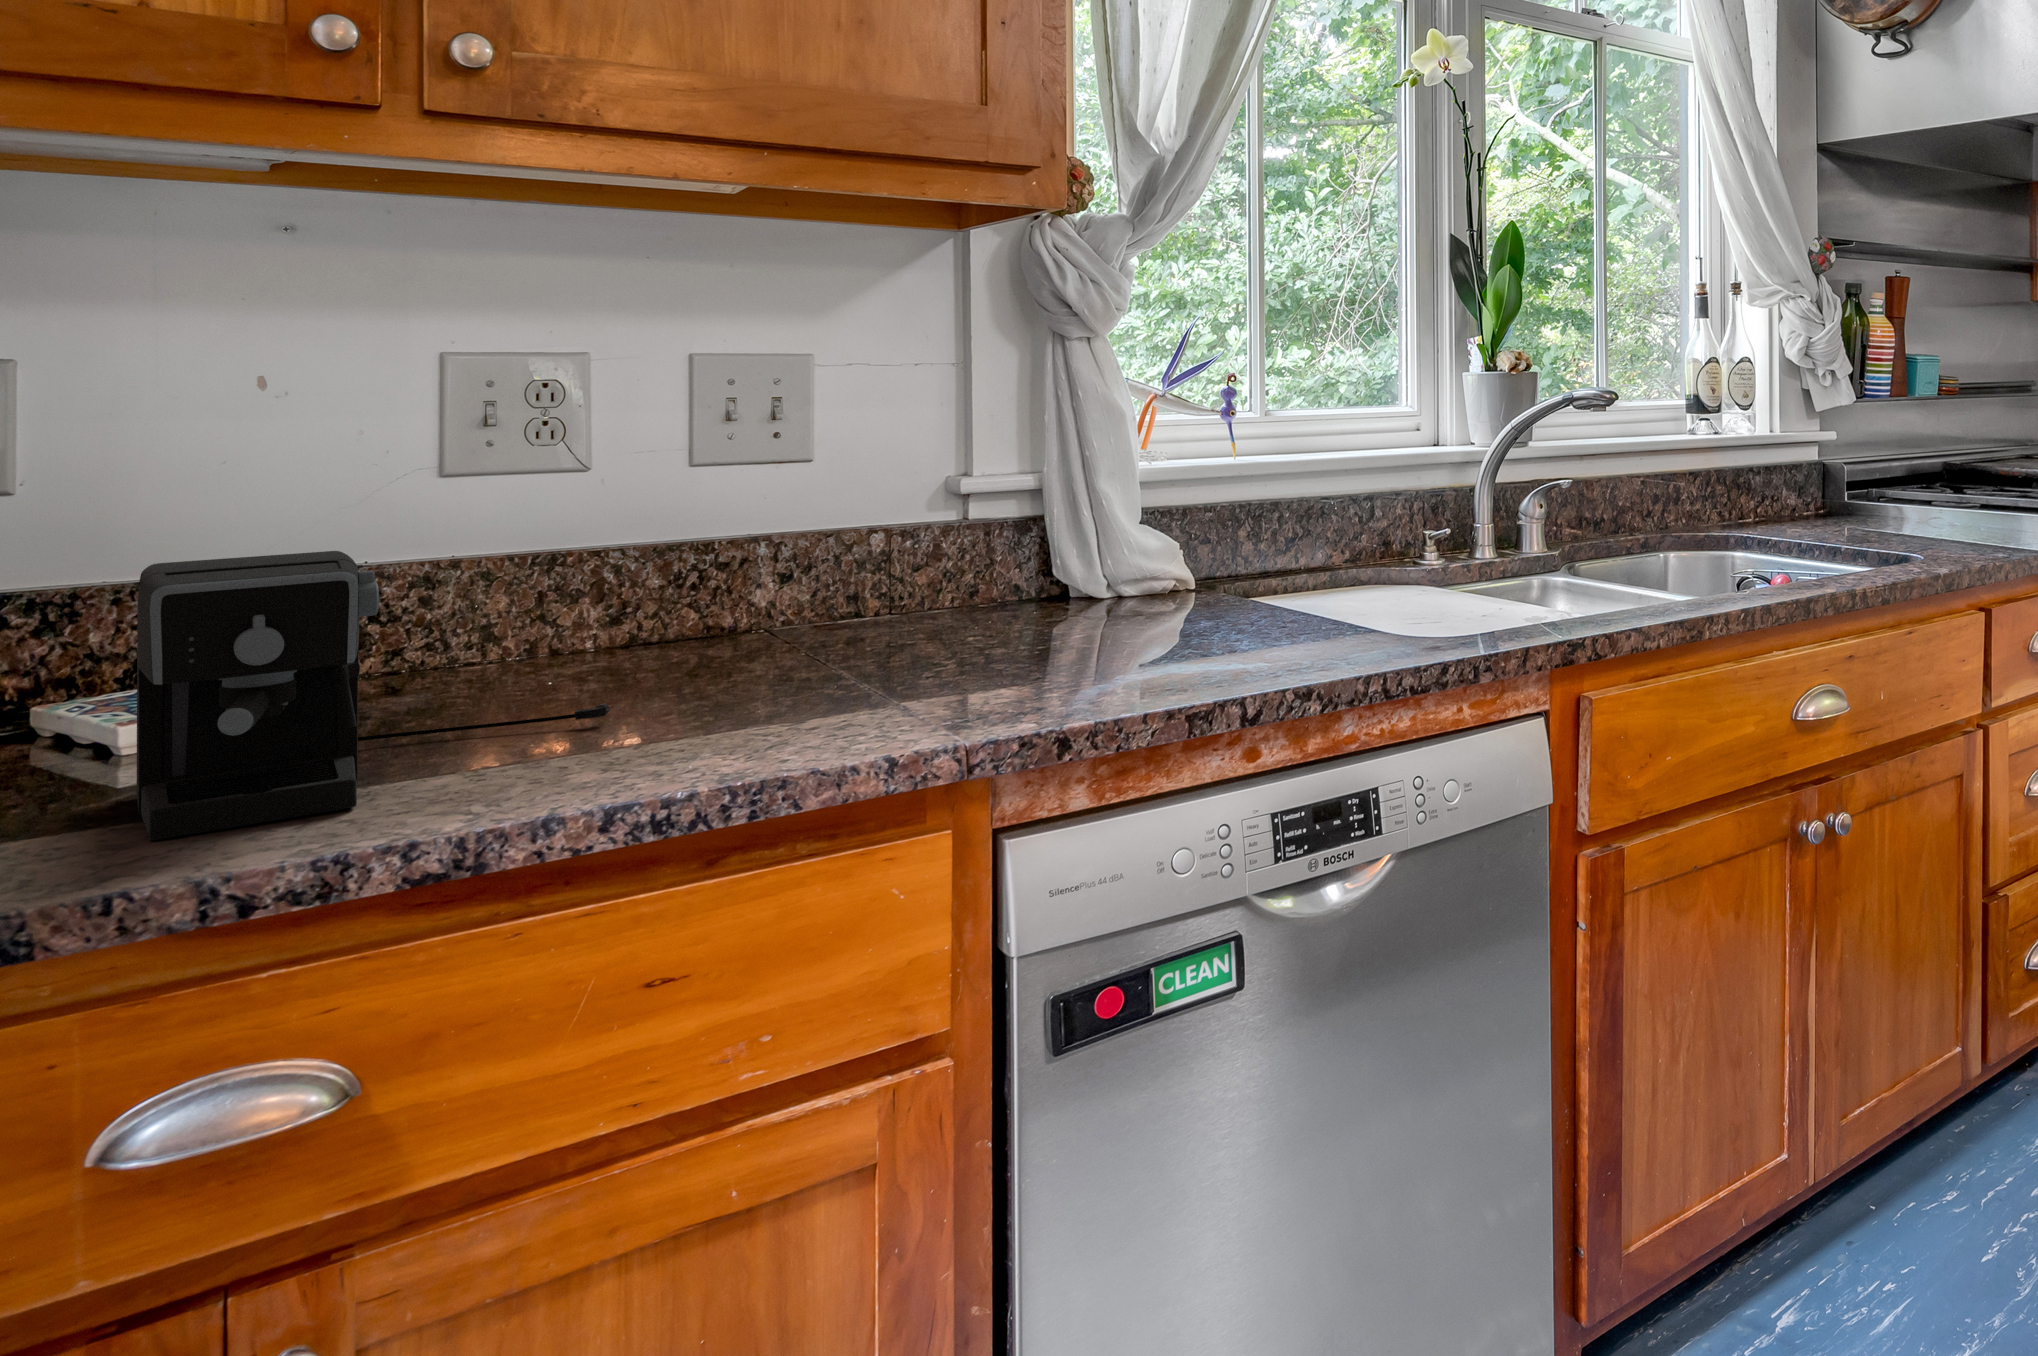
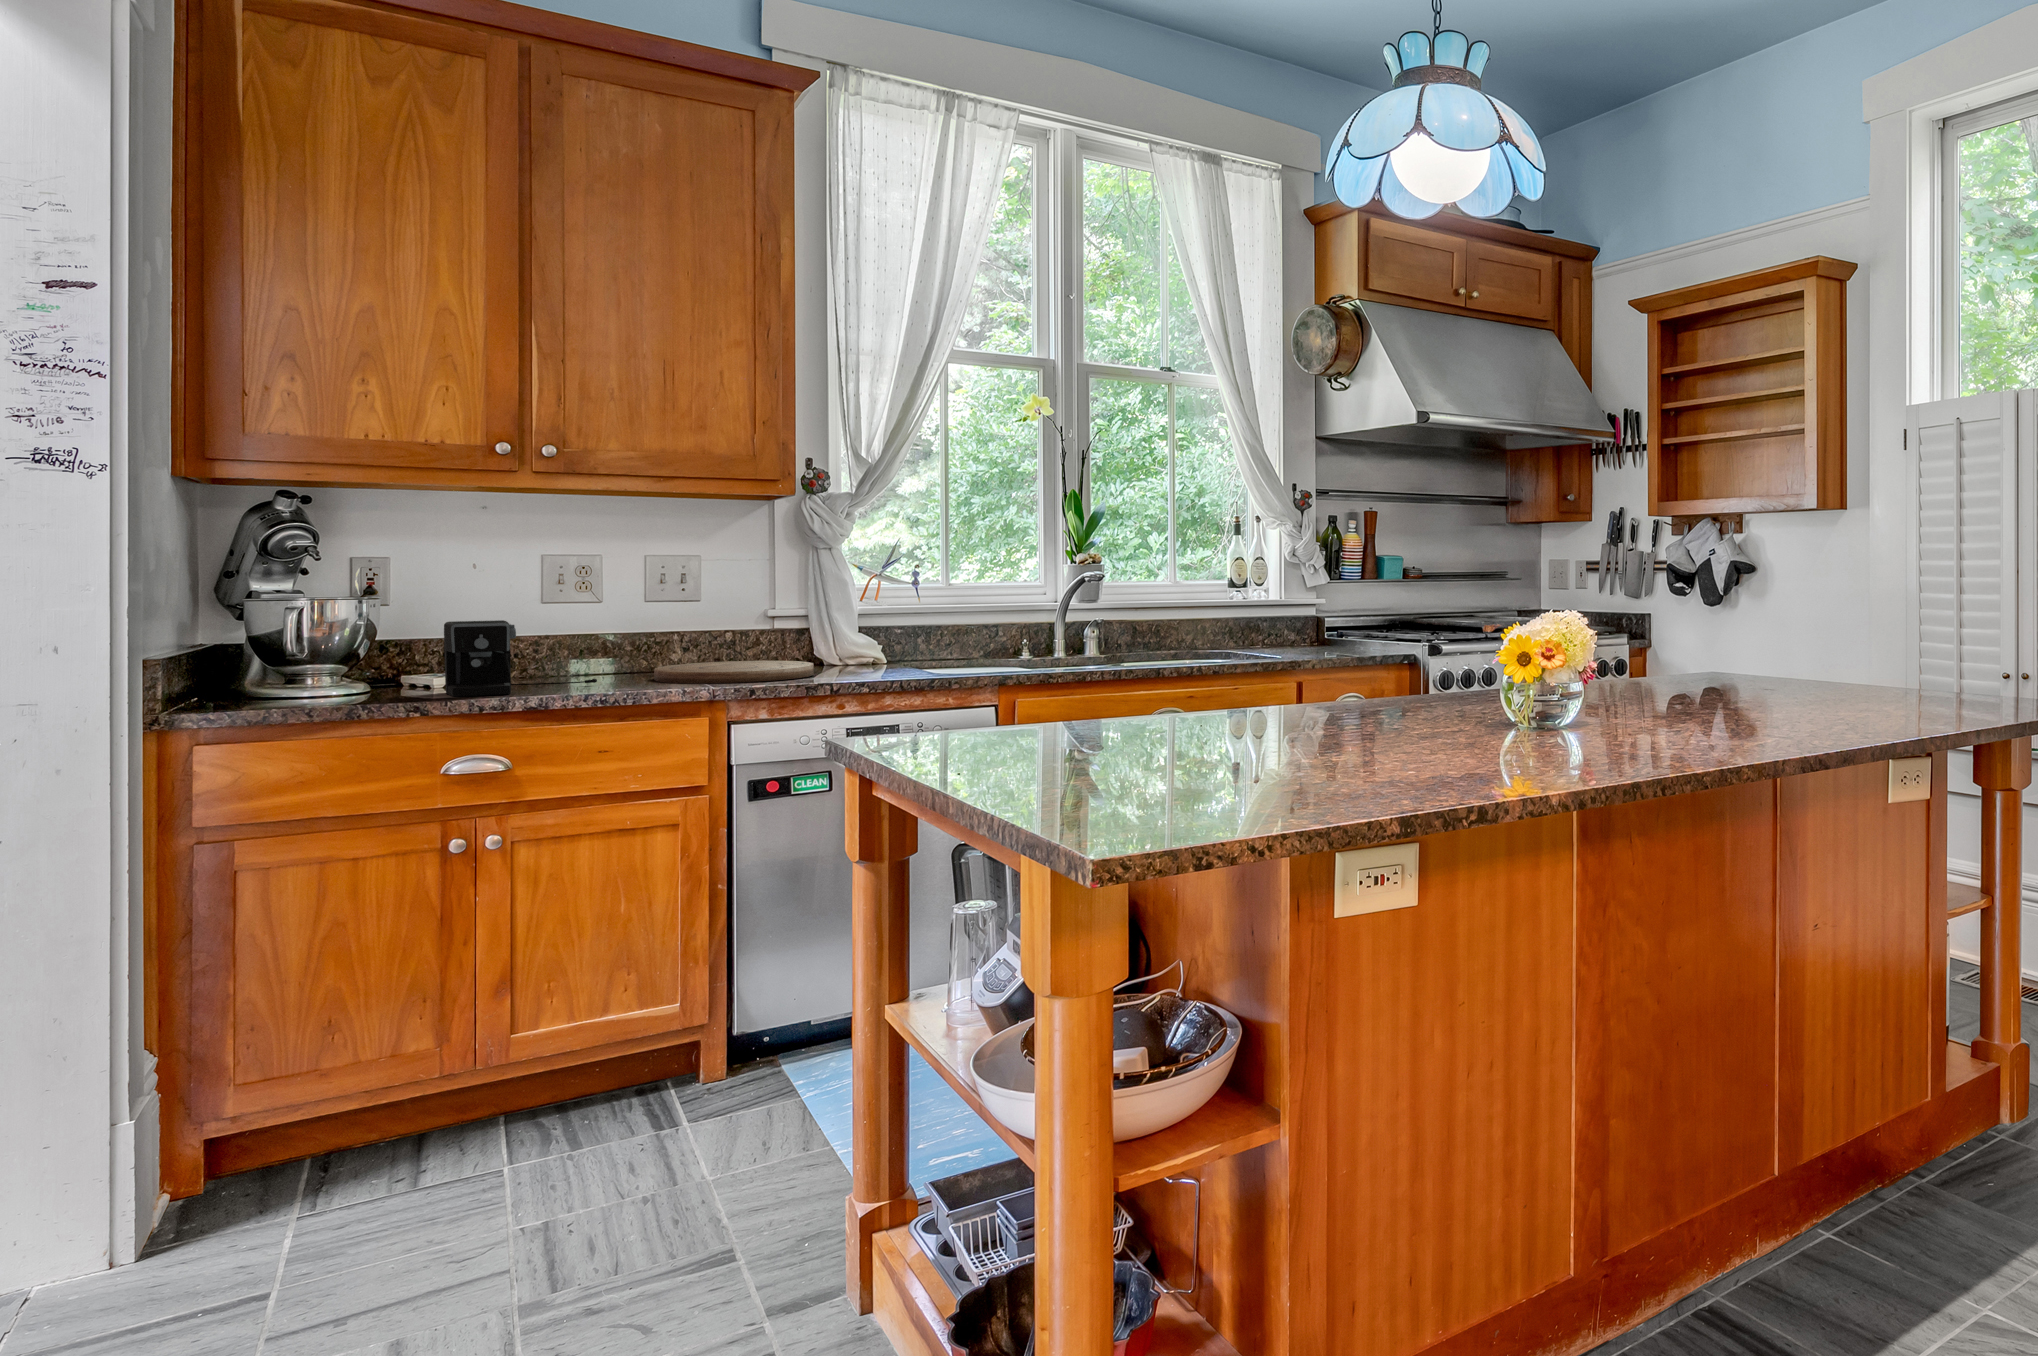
cutting board: none [743,603,1119,699] -> present [654,661,814,683]

